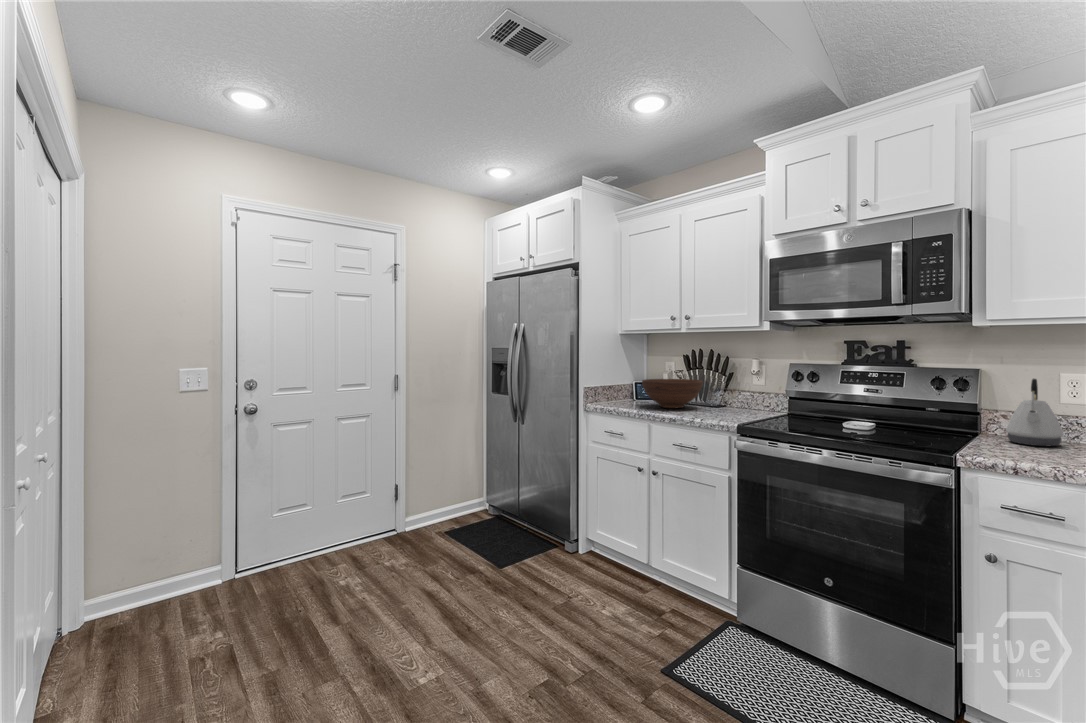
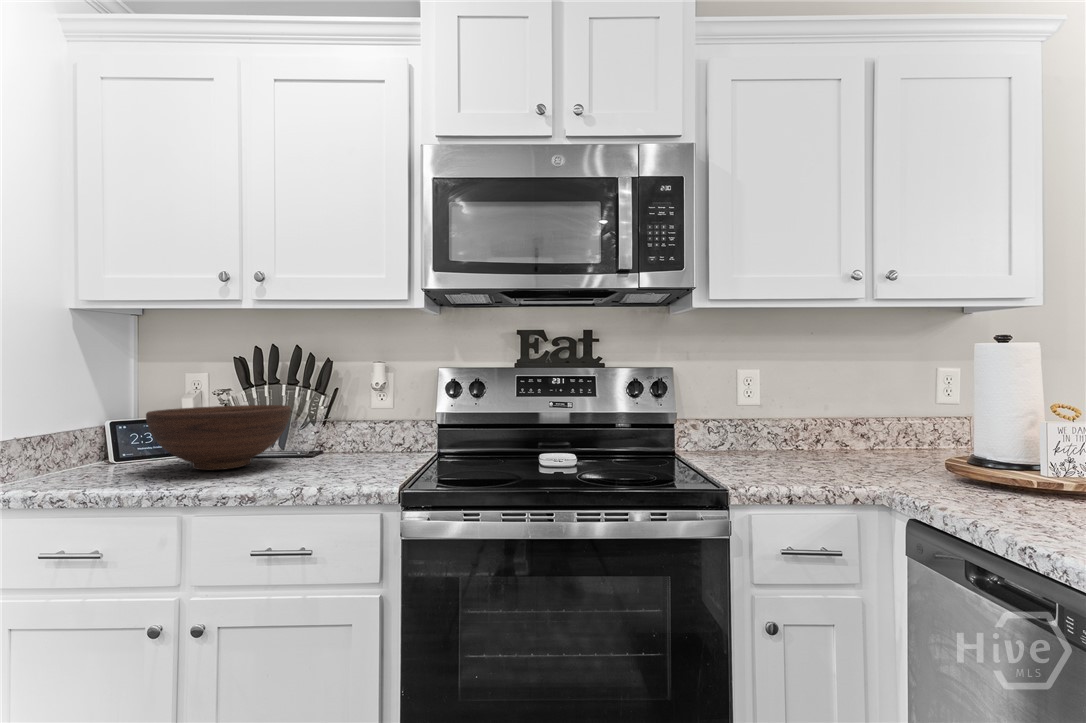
kettle: present [1006,379,1064,446] -> none [719,375,772,458]

